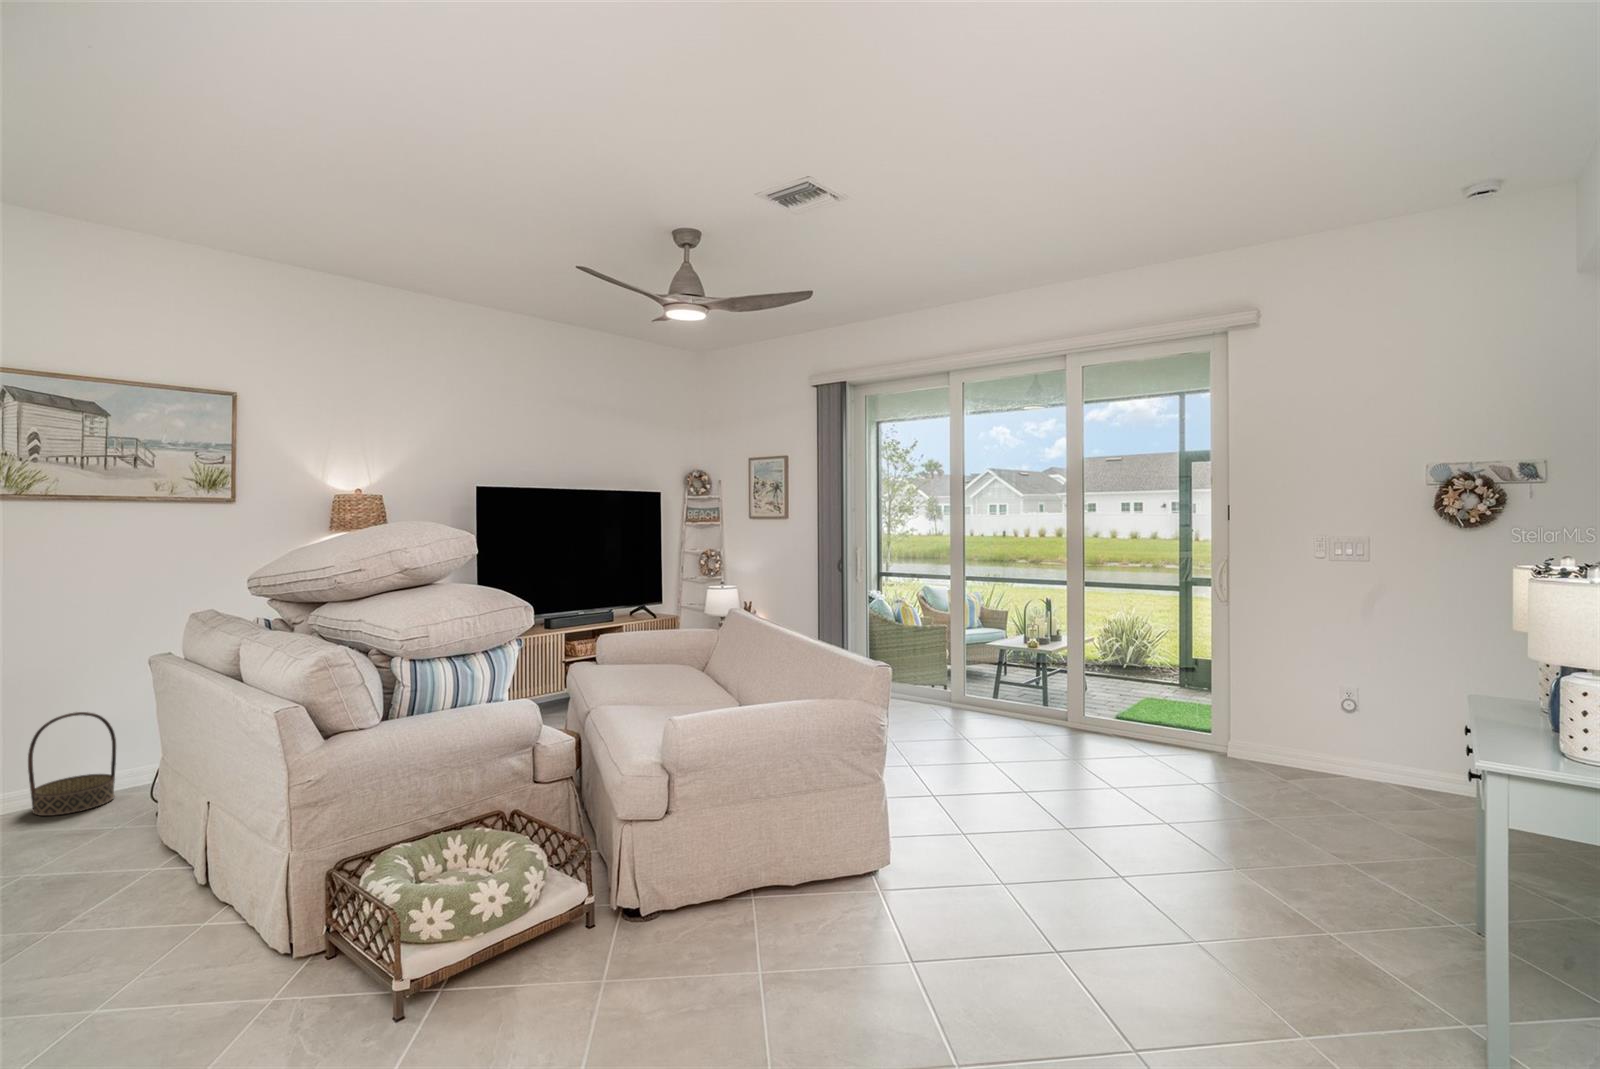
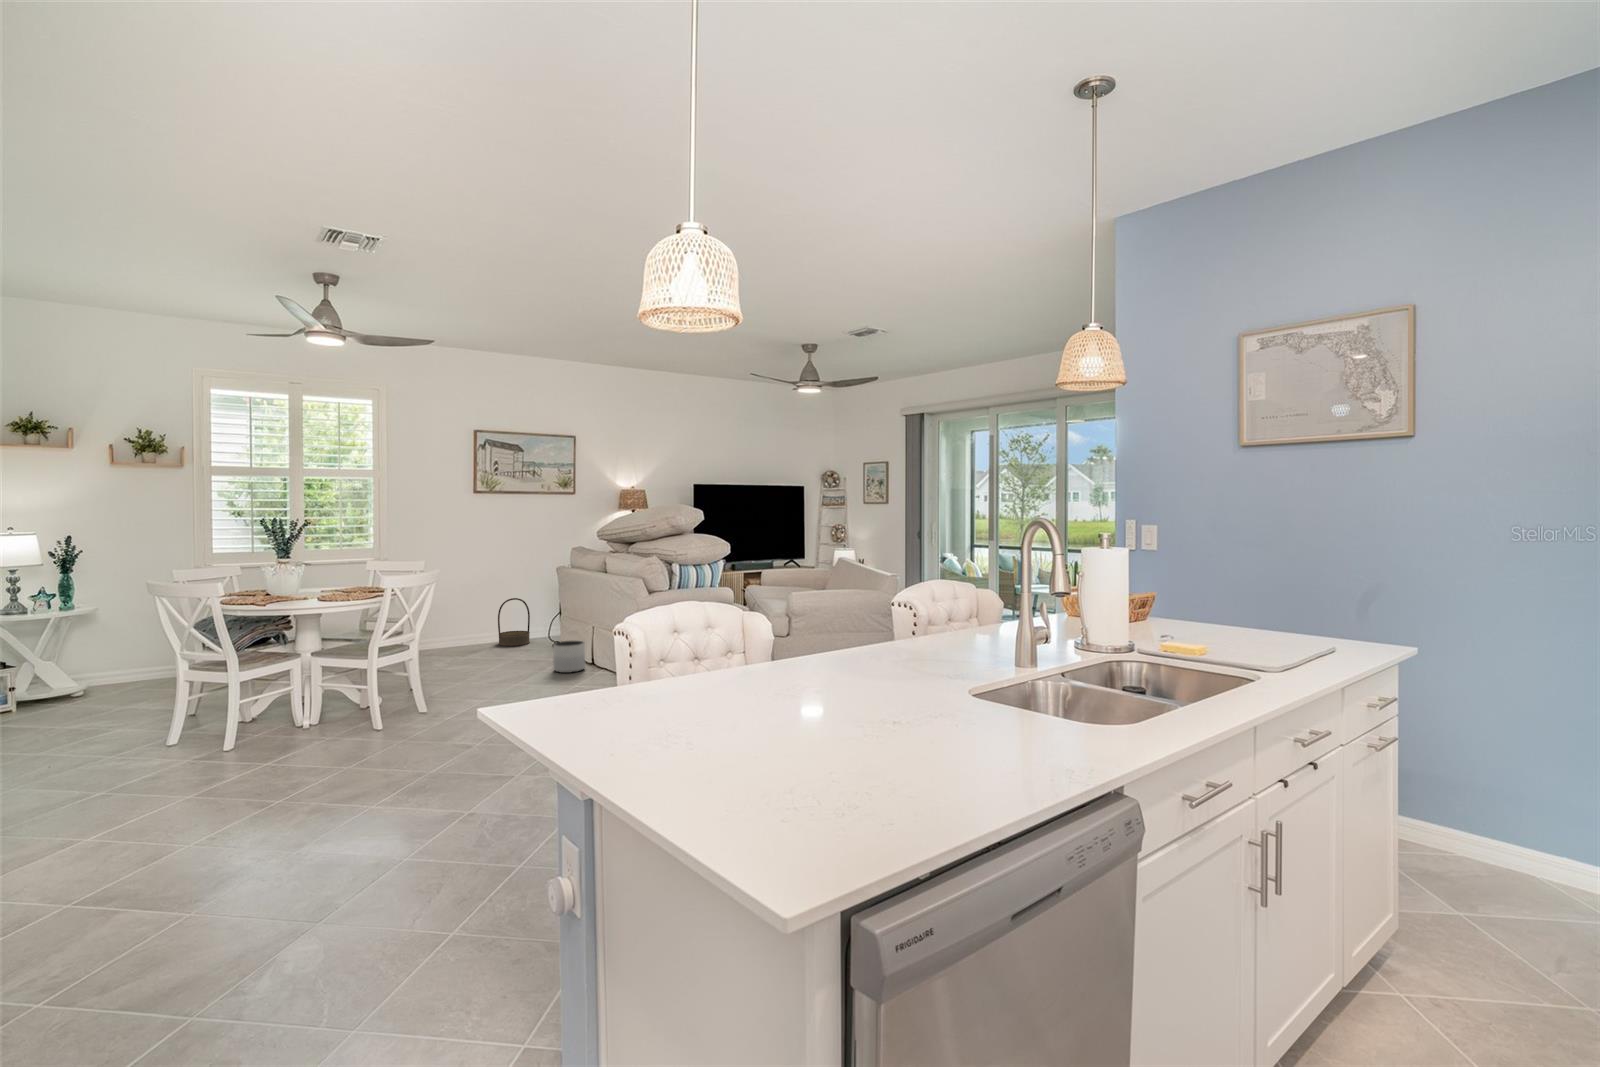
planter: none [94,831,187,922] -> present [553,641,585,673]

